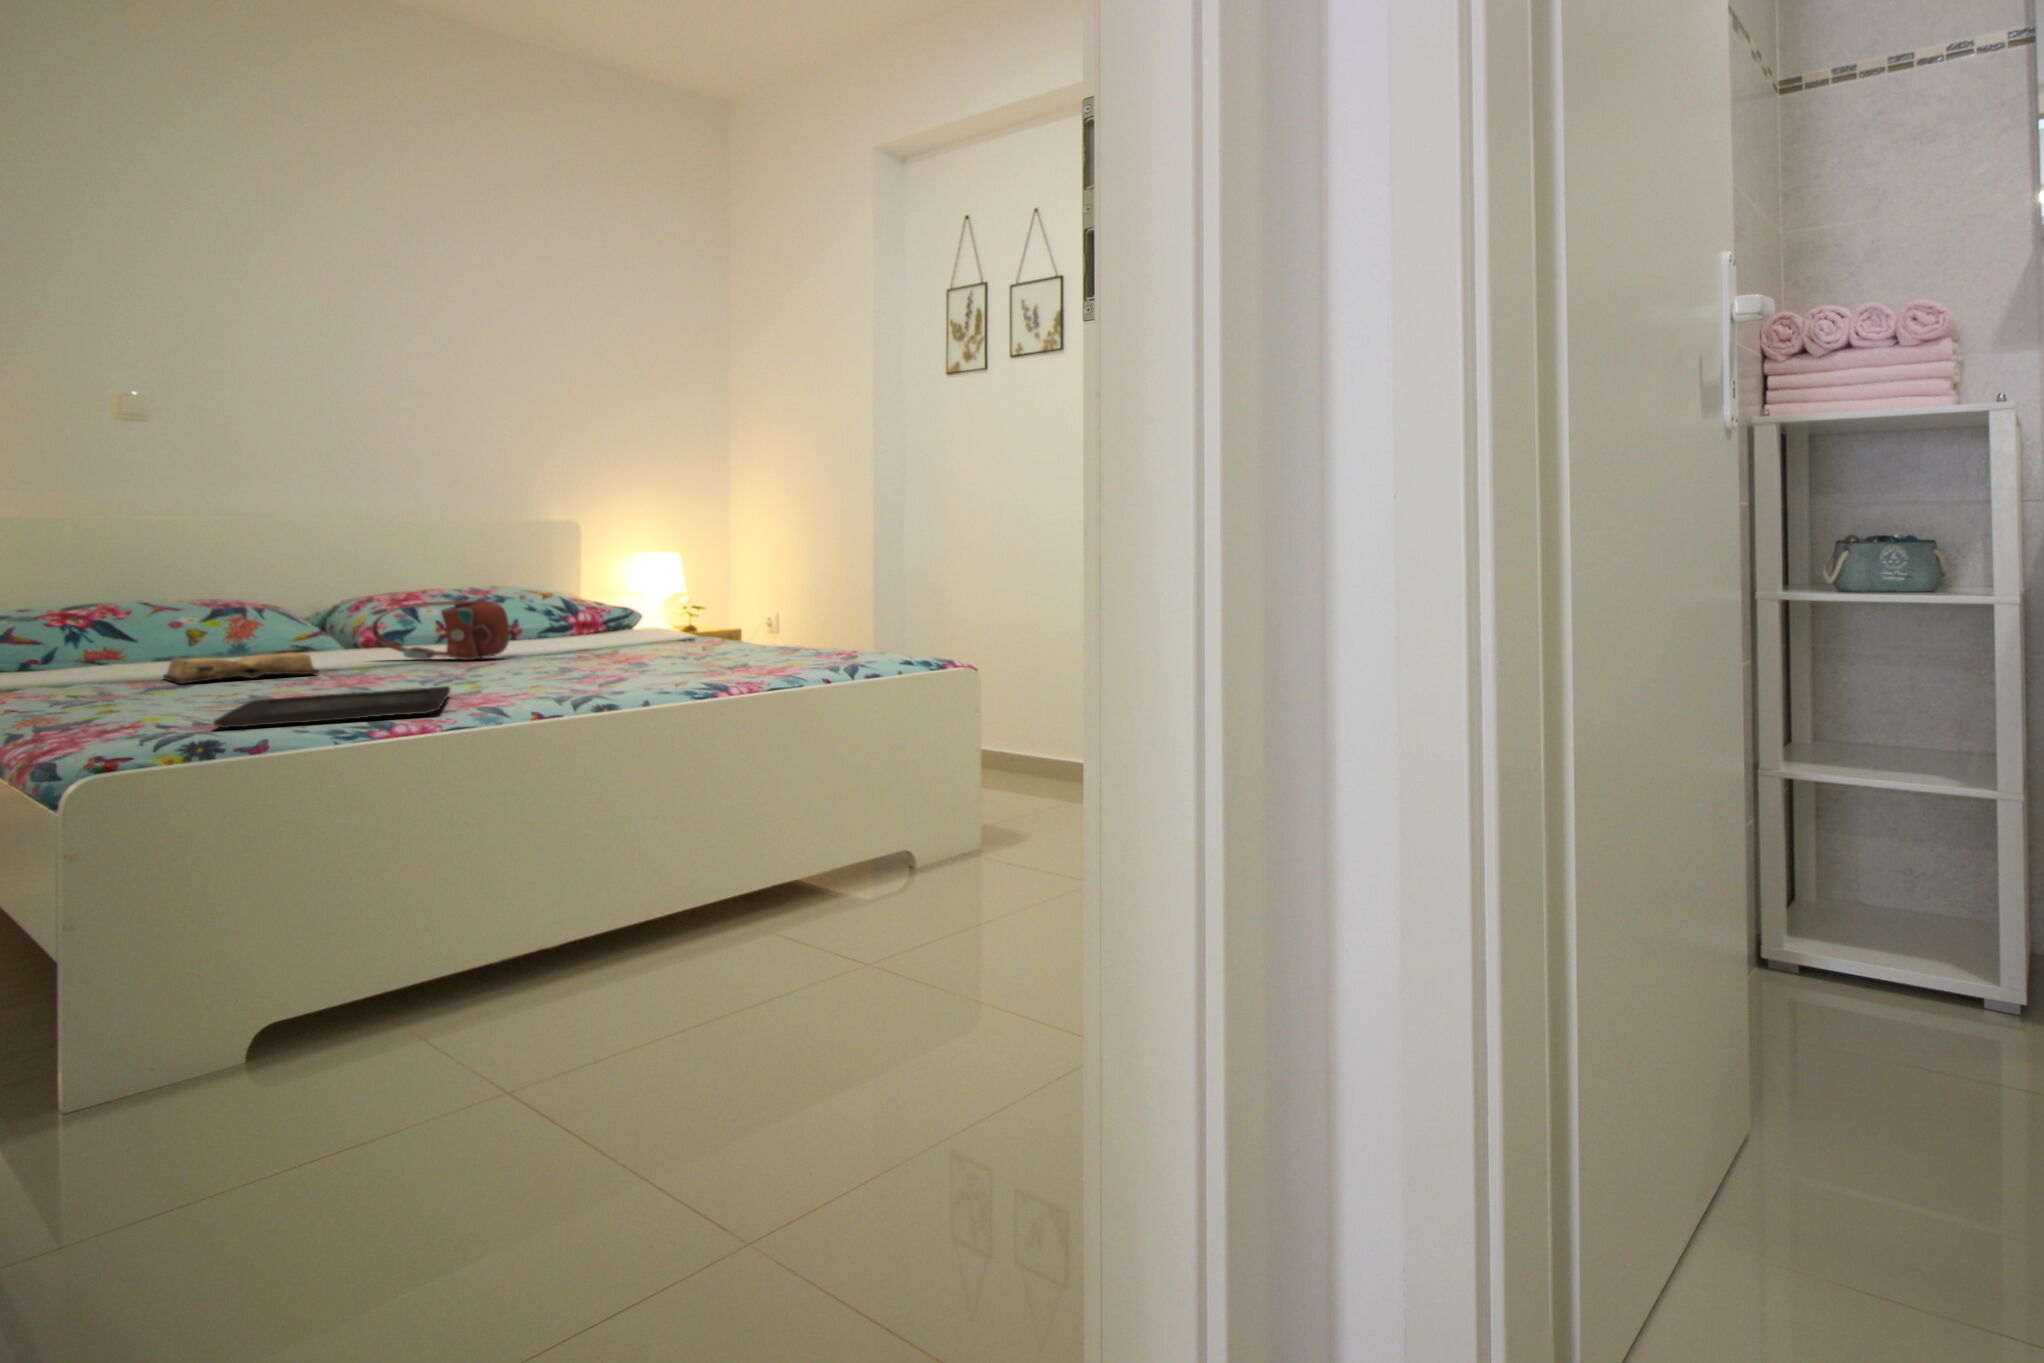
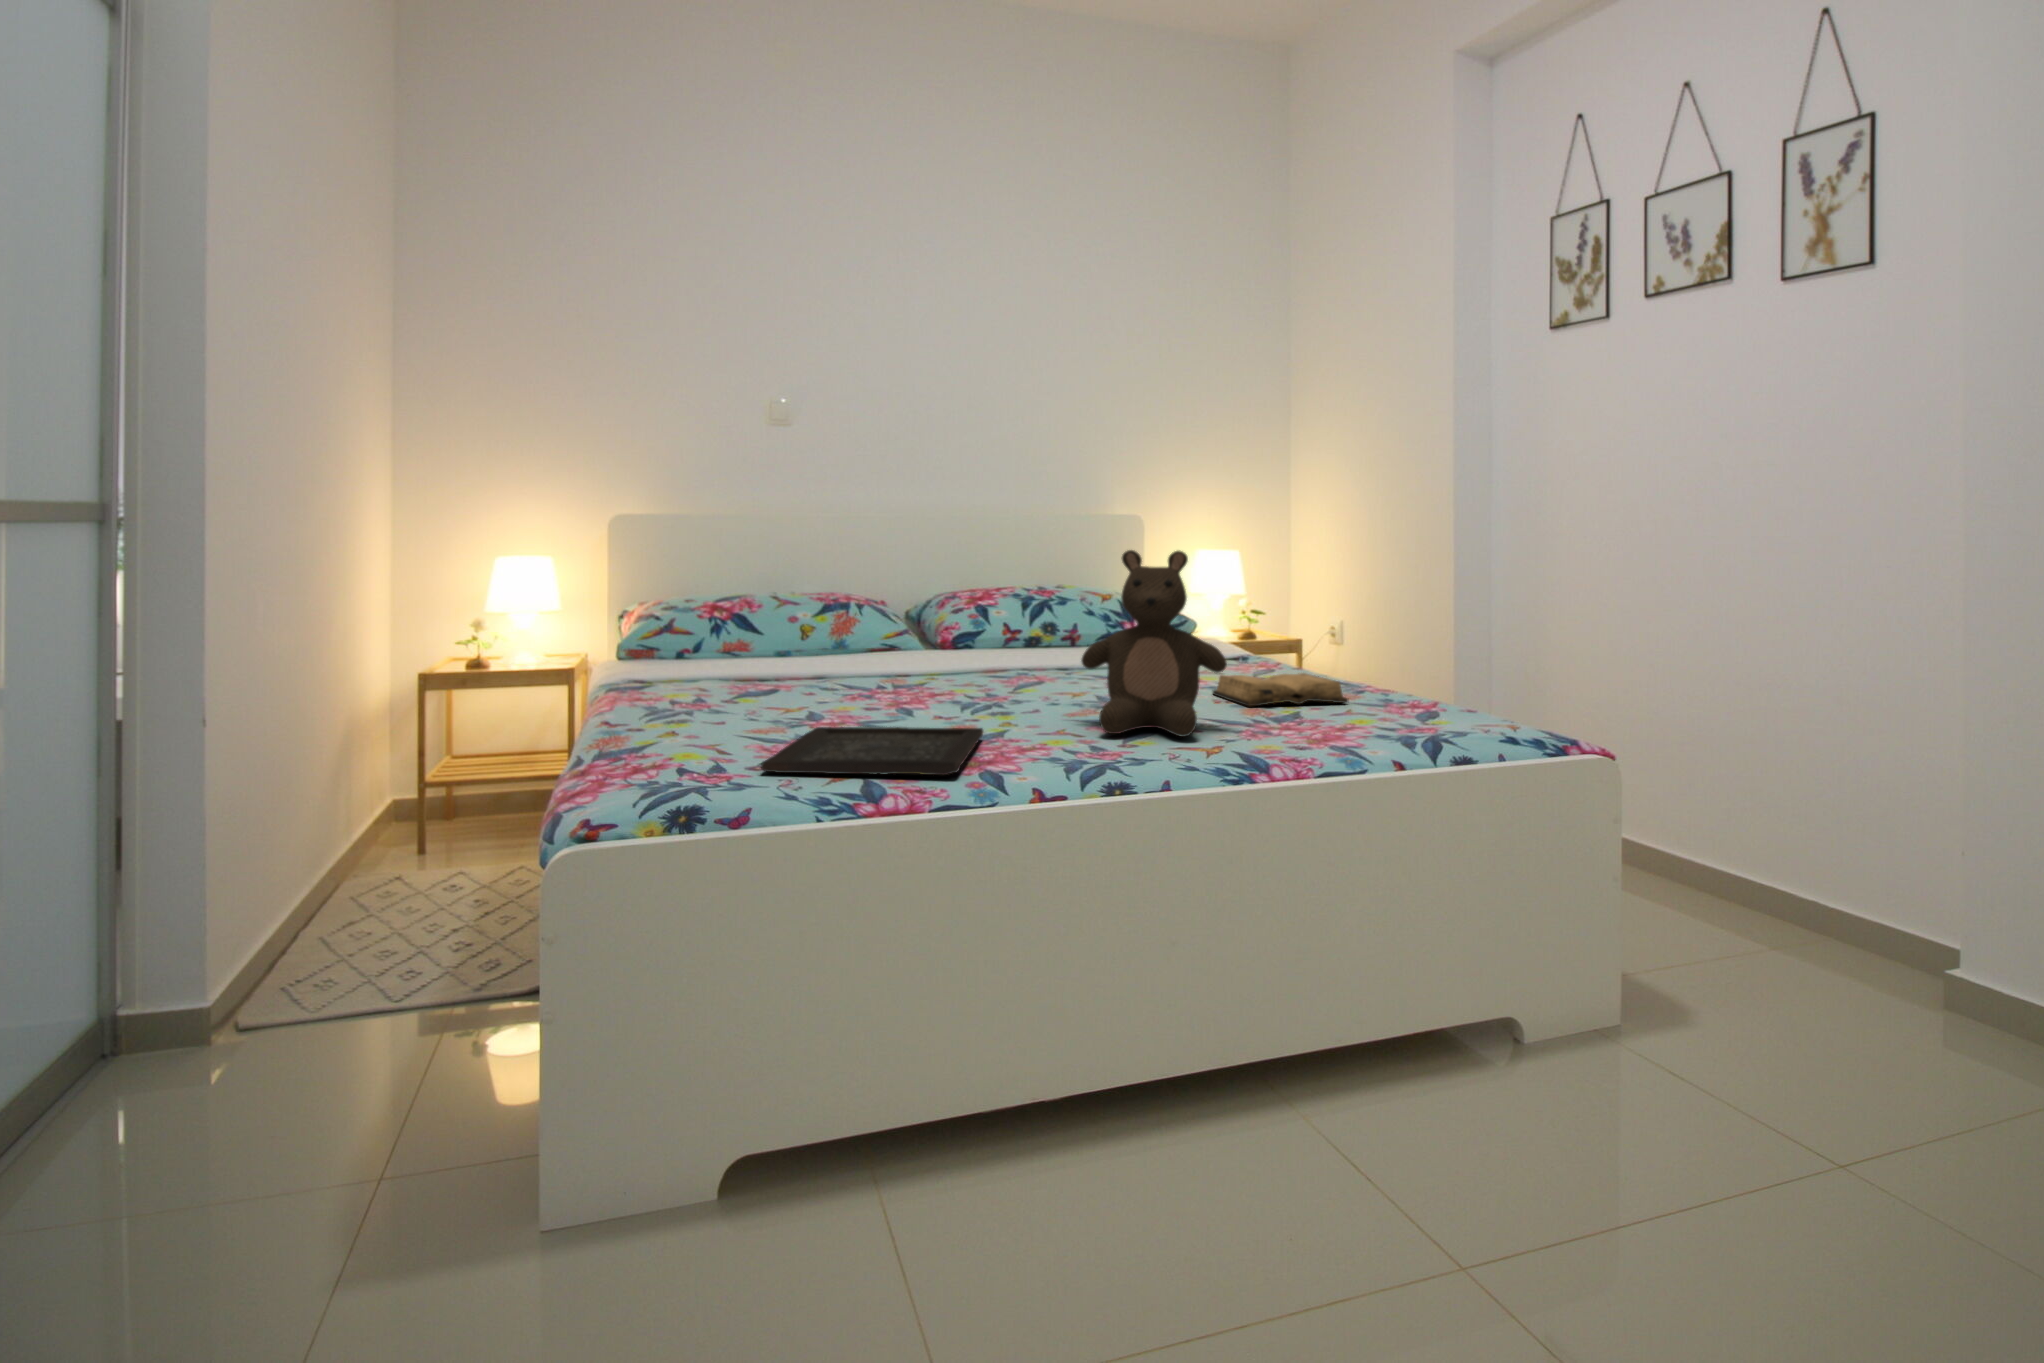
stuffed bear: none [546,533,686,684] -> present [1081,550,1227,737]
handbag: present [371,599,510,660] -> none [948,608,1062,673]
diary: present [163,652,319,684] -> present [1213,673,1348,707]

